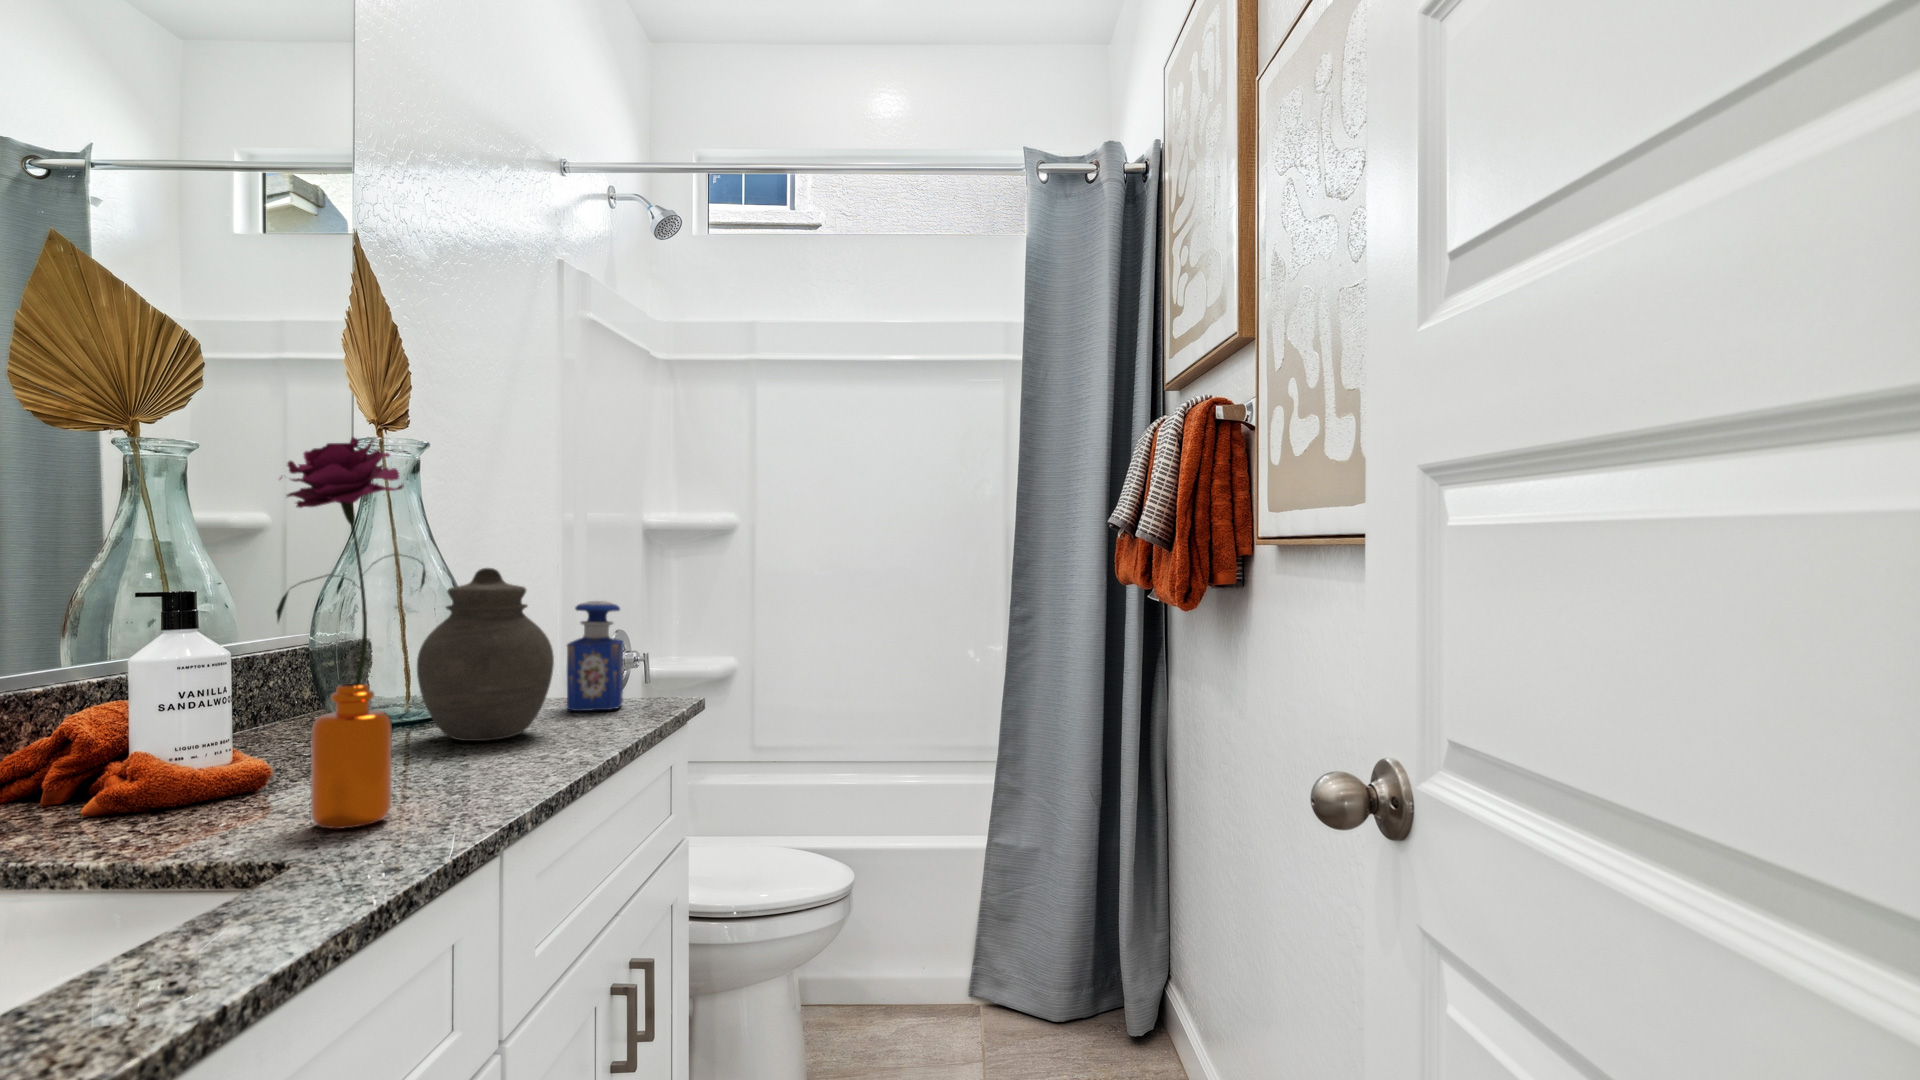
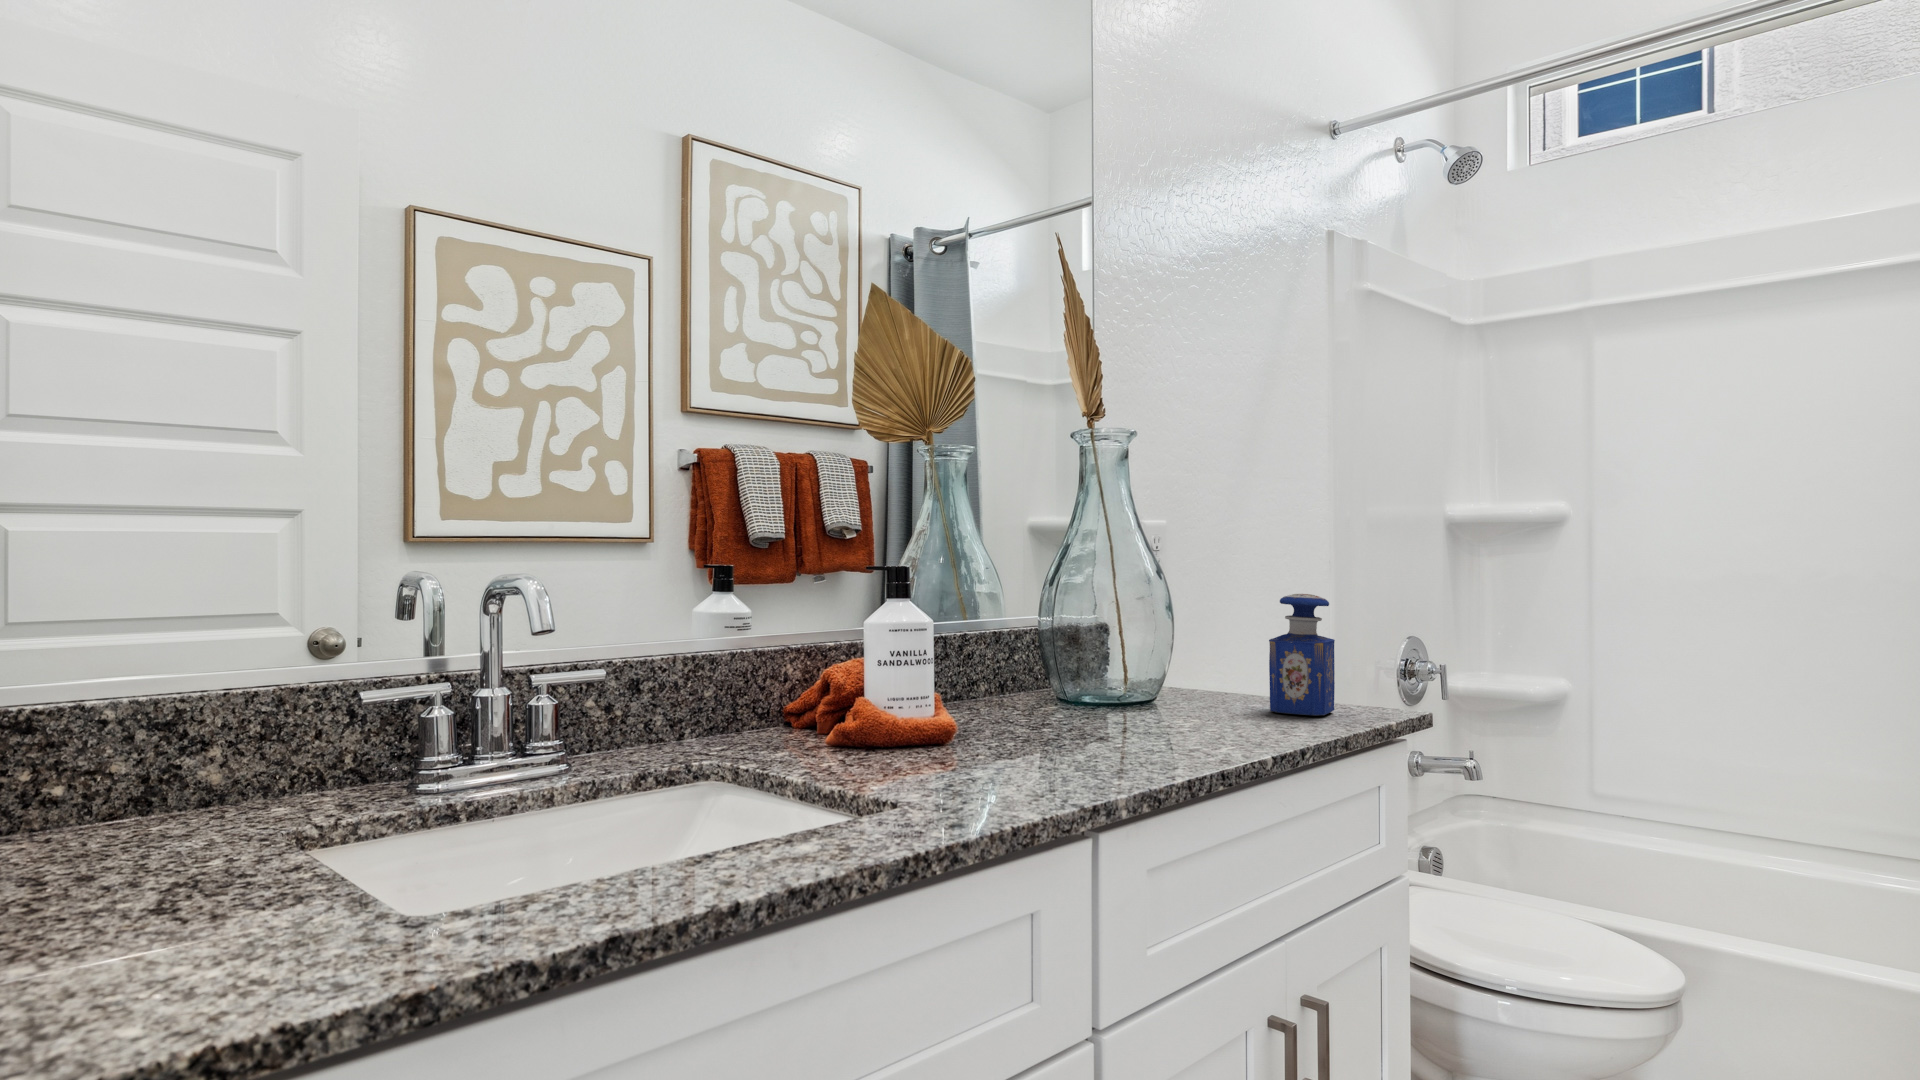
flower: present [276,437,426,829] -> none [918,424,1037,785]
jar: present [417,568,554,741] -> none [1103,553,1231,729]

